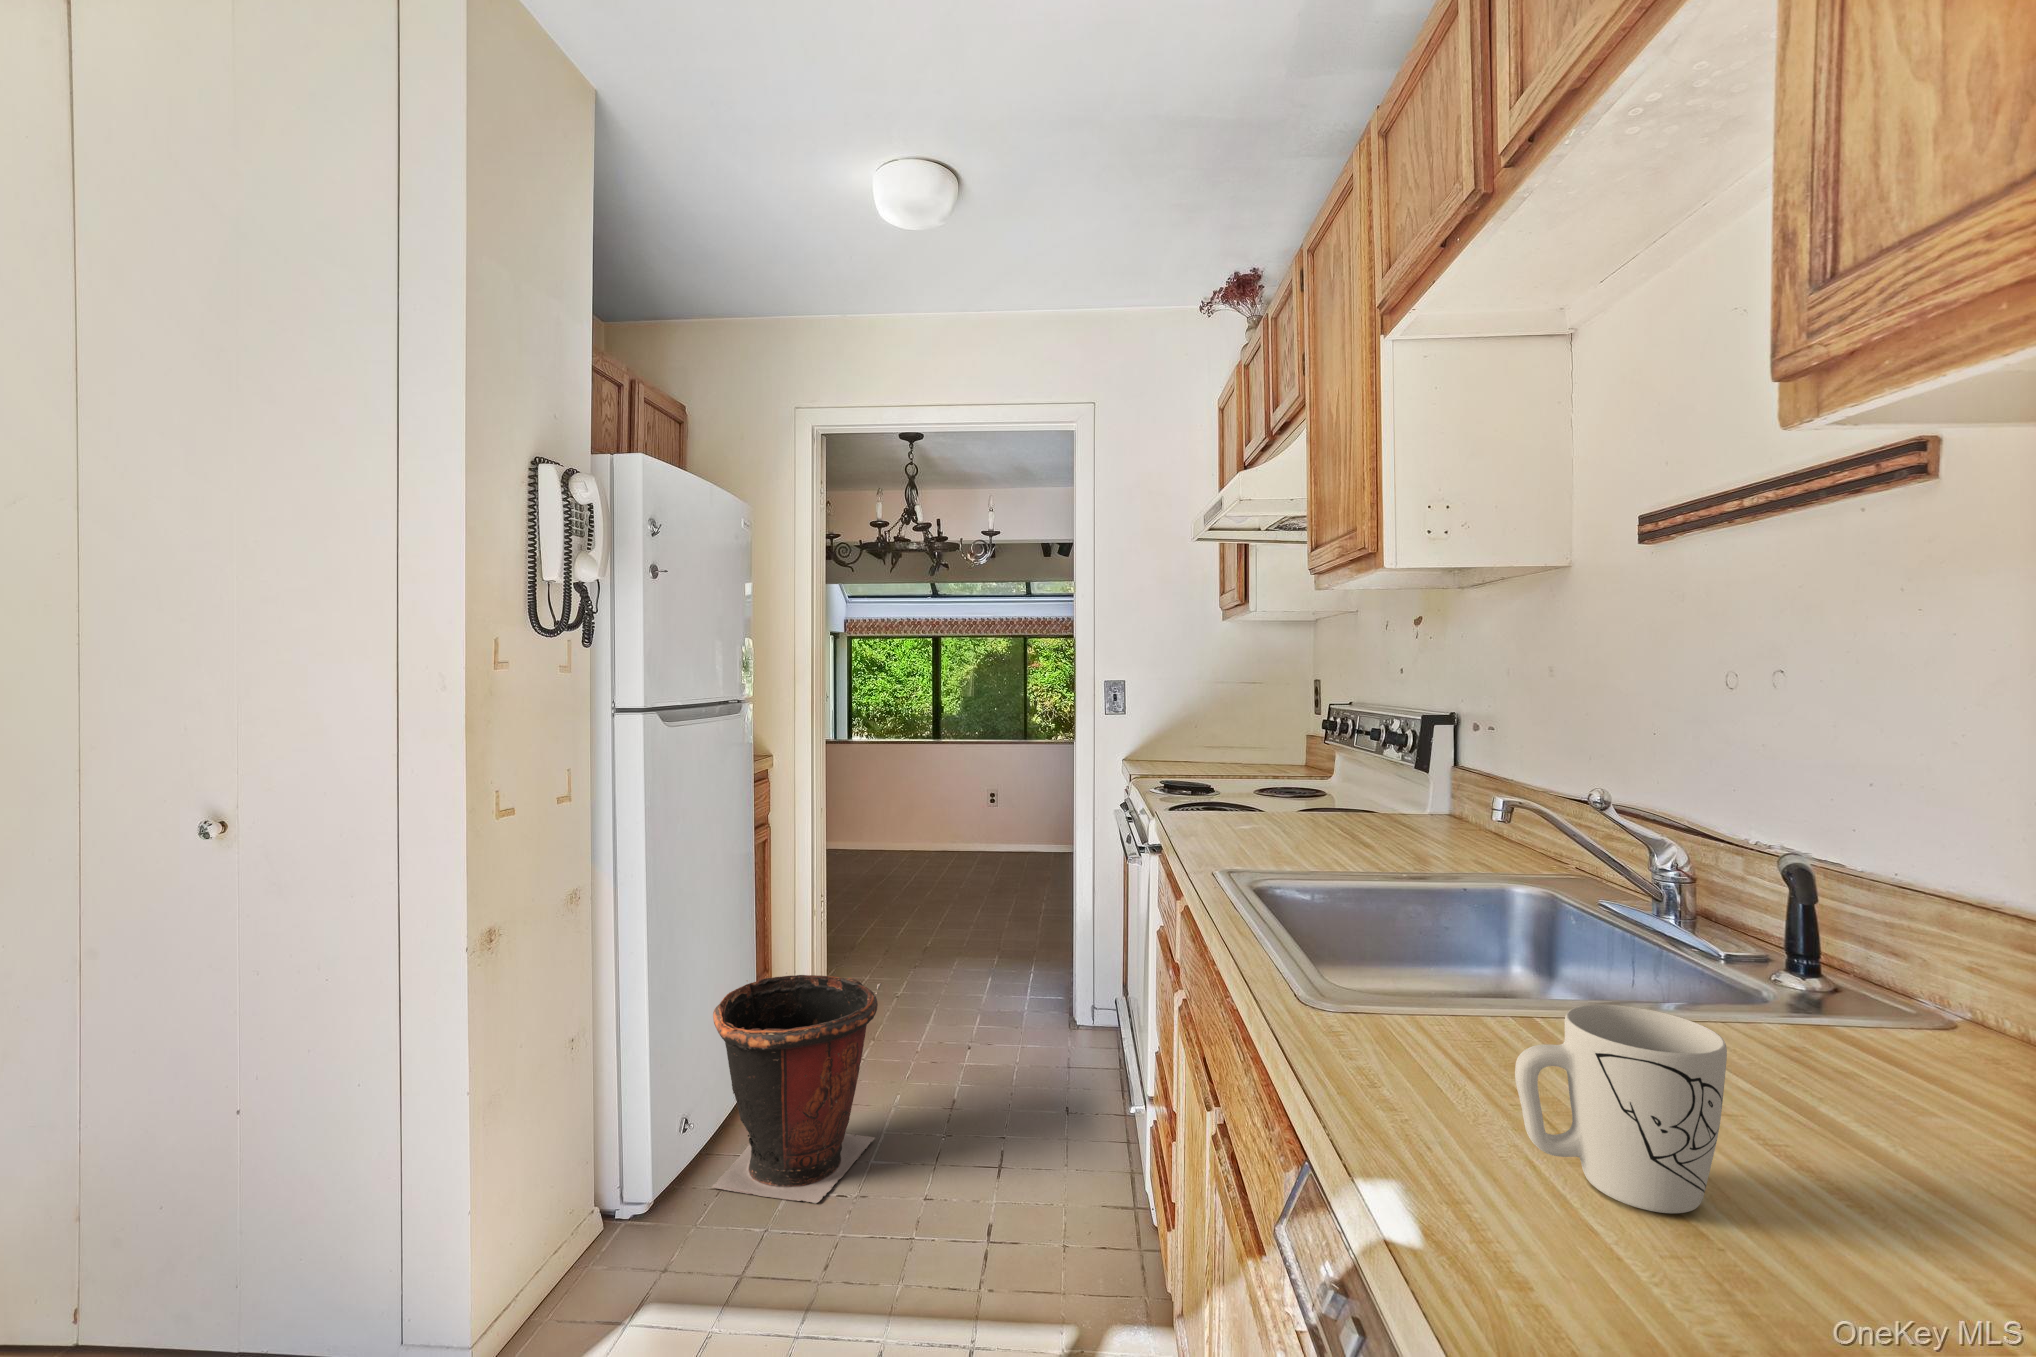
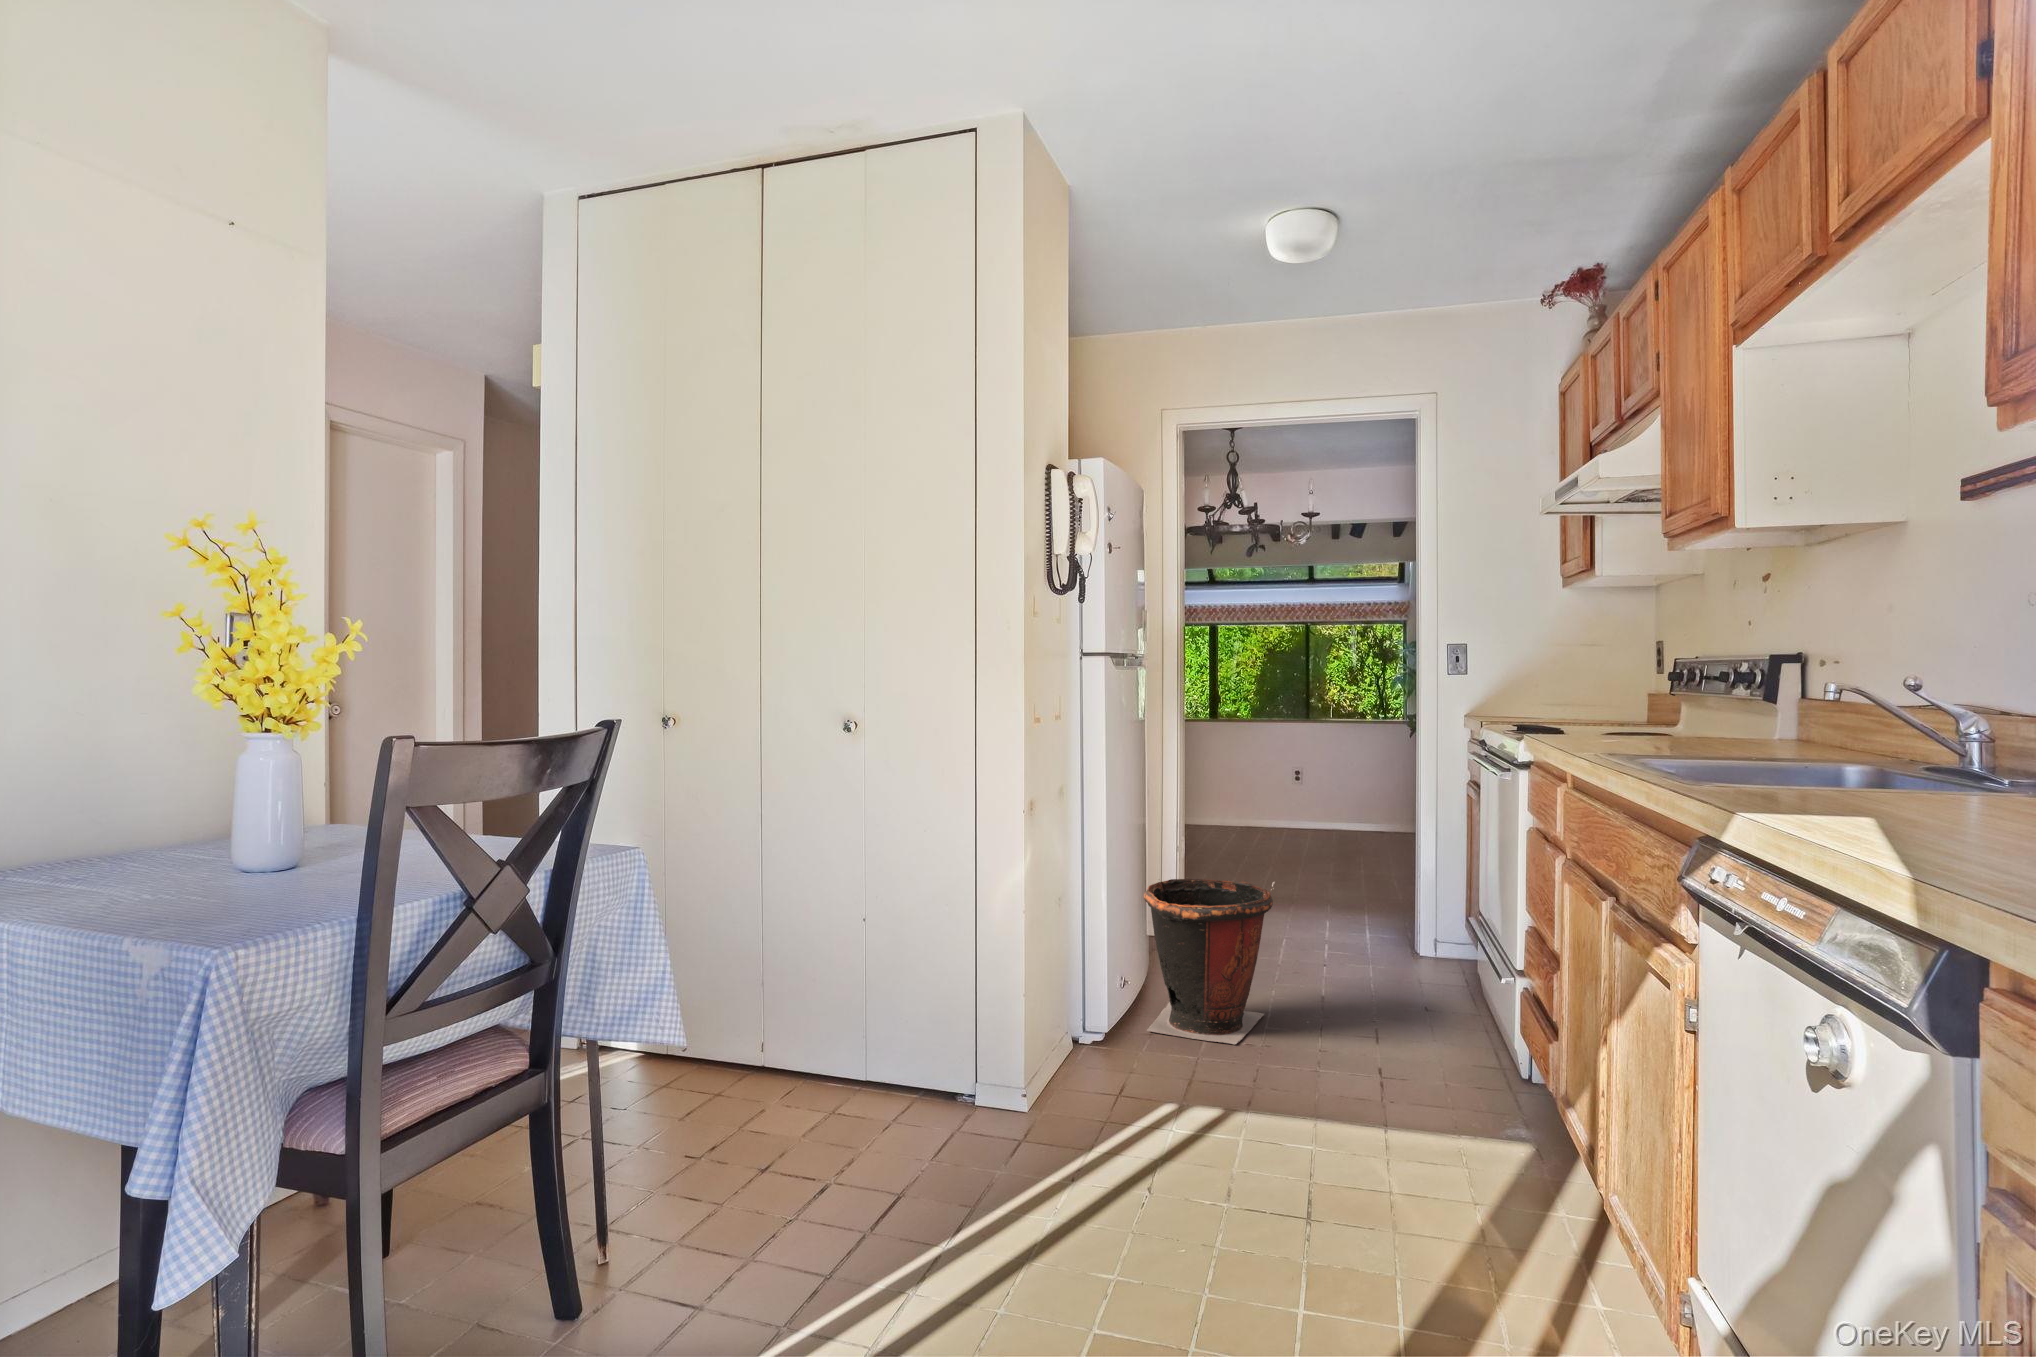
mug: present [1515,1005,1727,1213] -> none [1826,731,1939,813]

